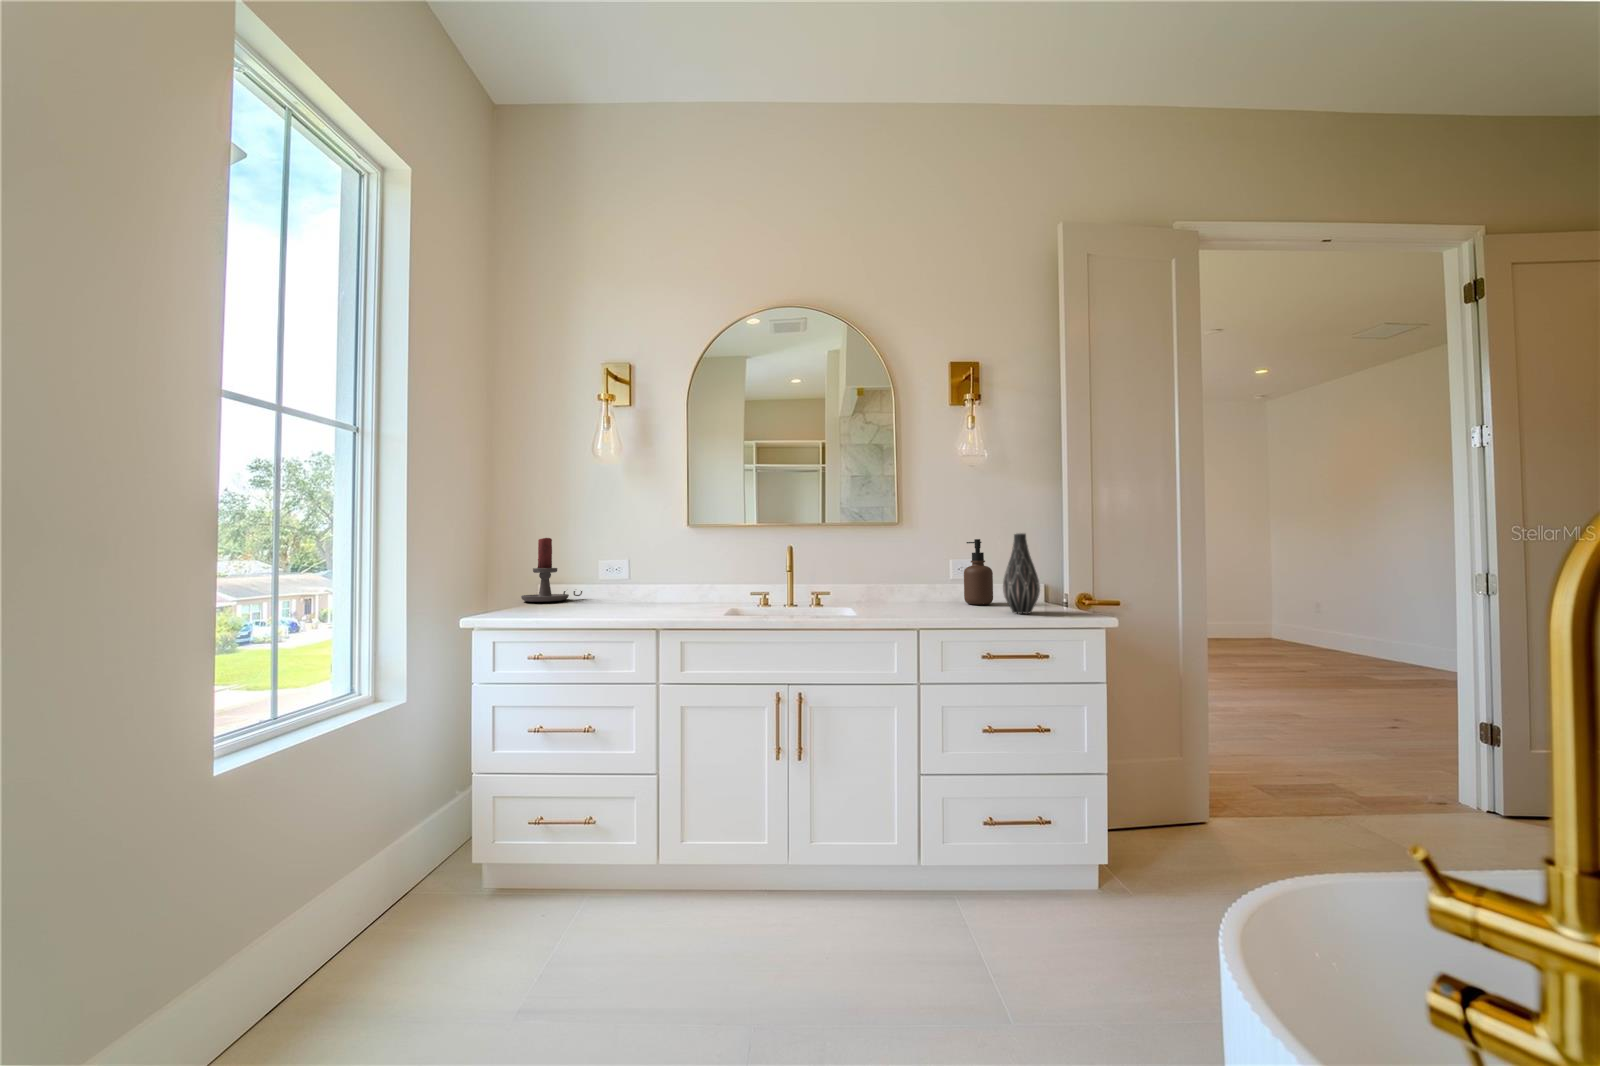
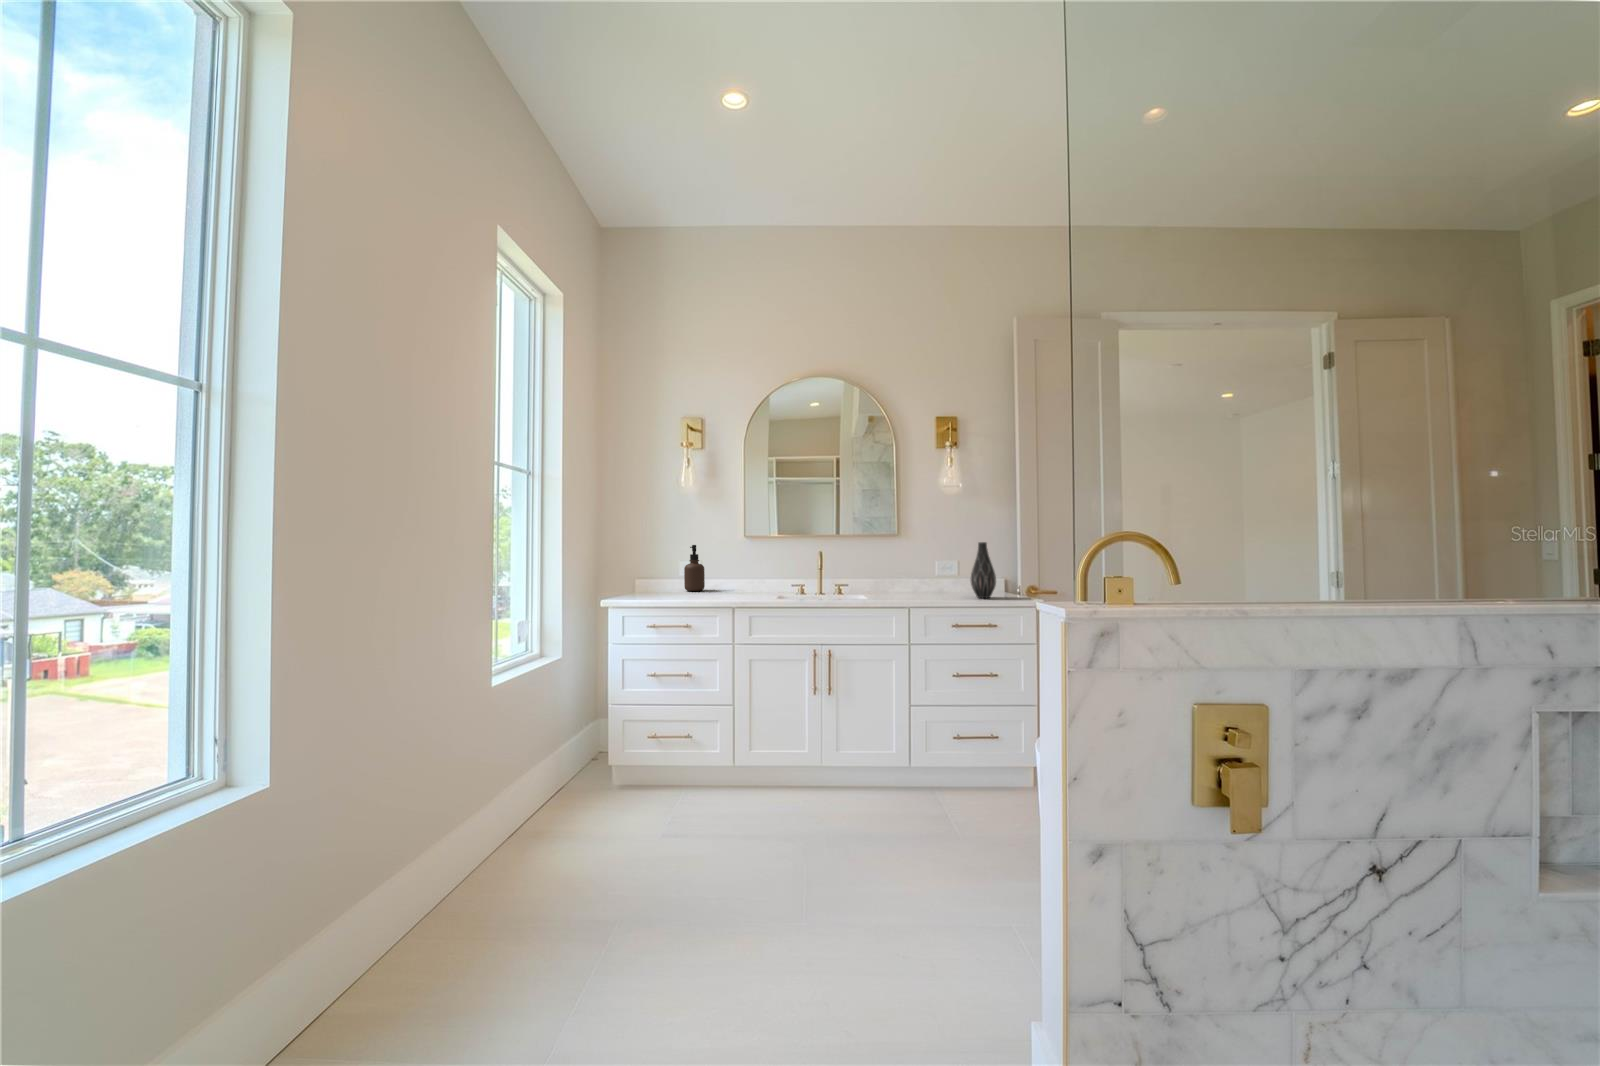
candle holder: present [521,538,582,602] -> none [624,545,667,591]
soap dispenser: present [964,539,993,605] -> present [684,545,705,591]

